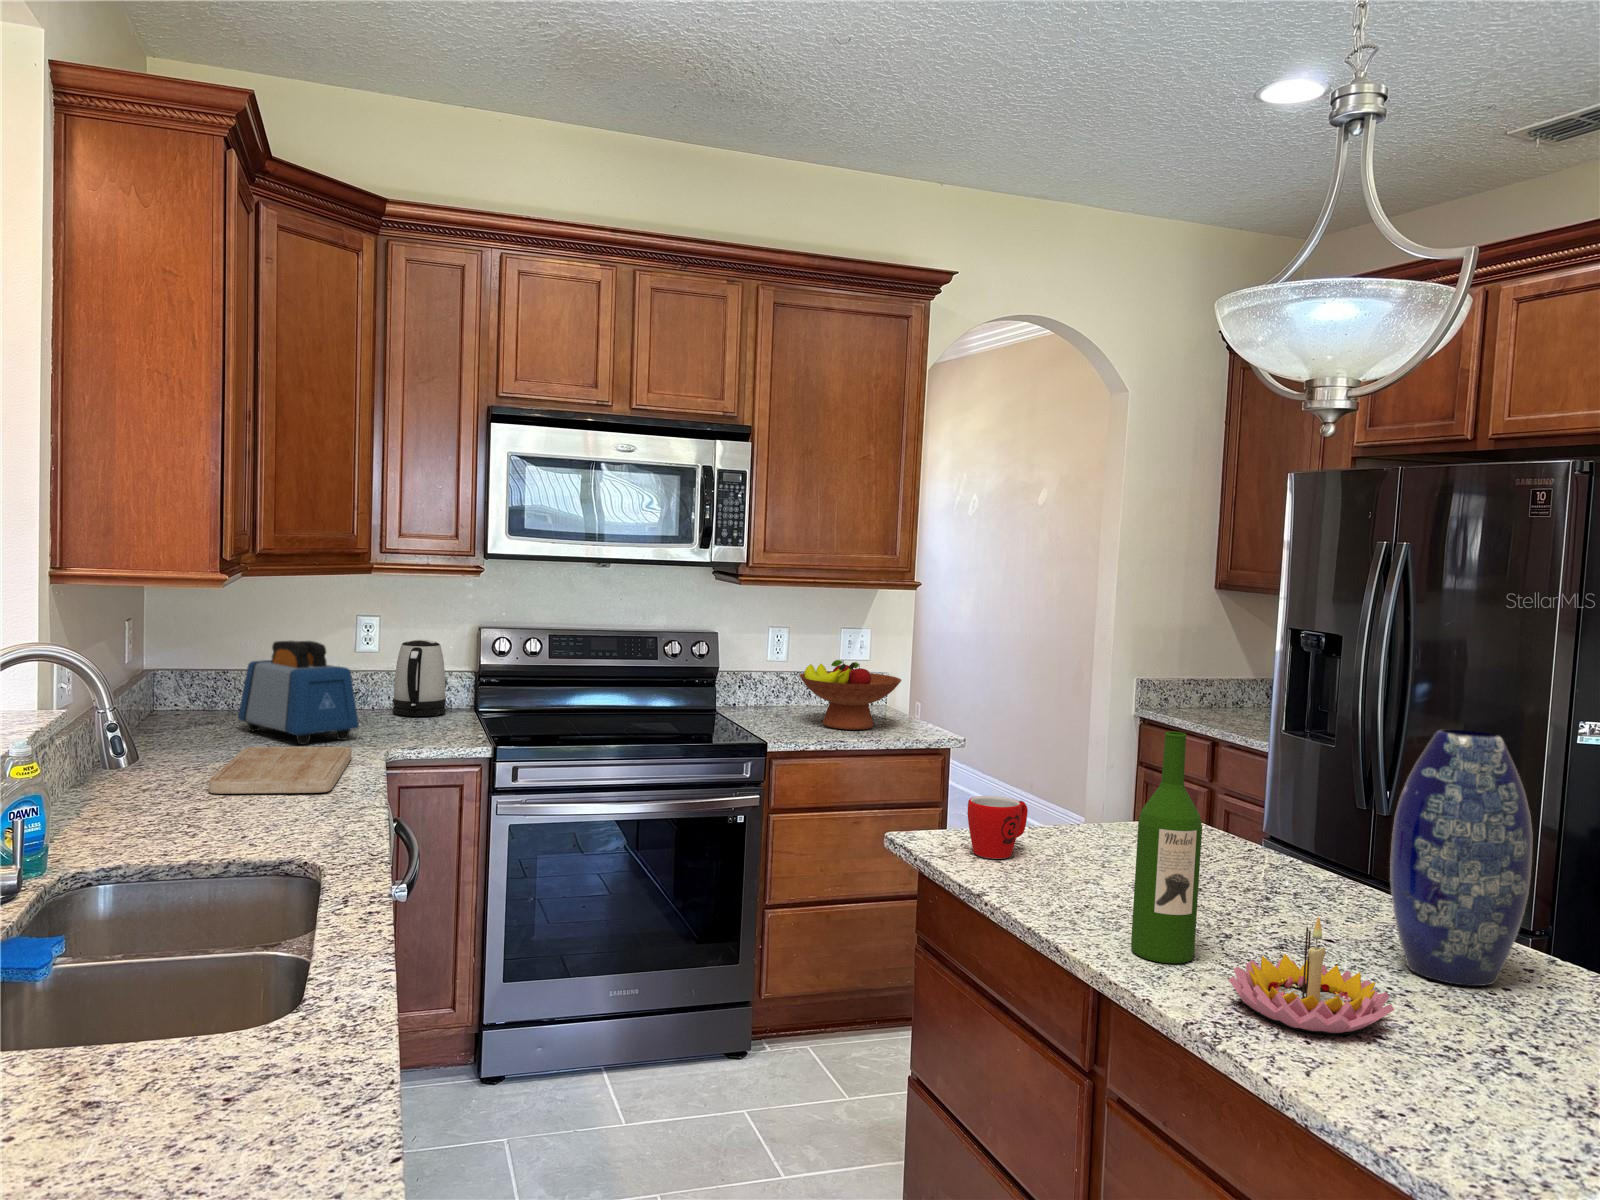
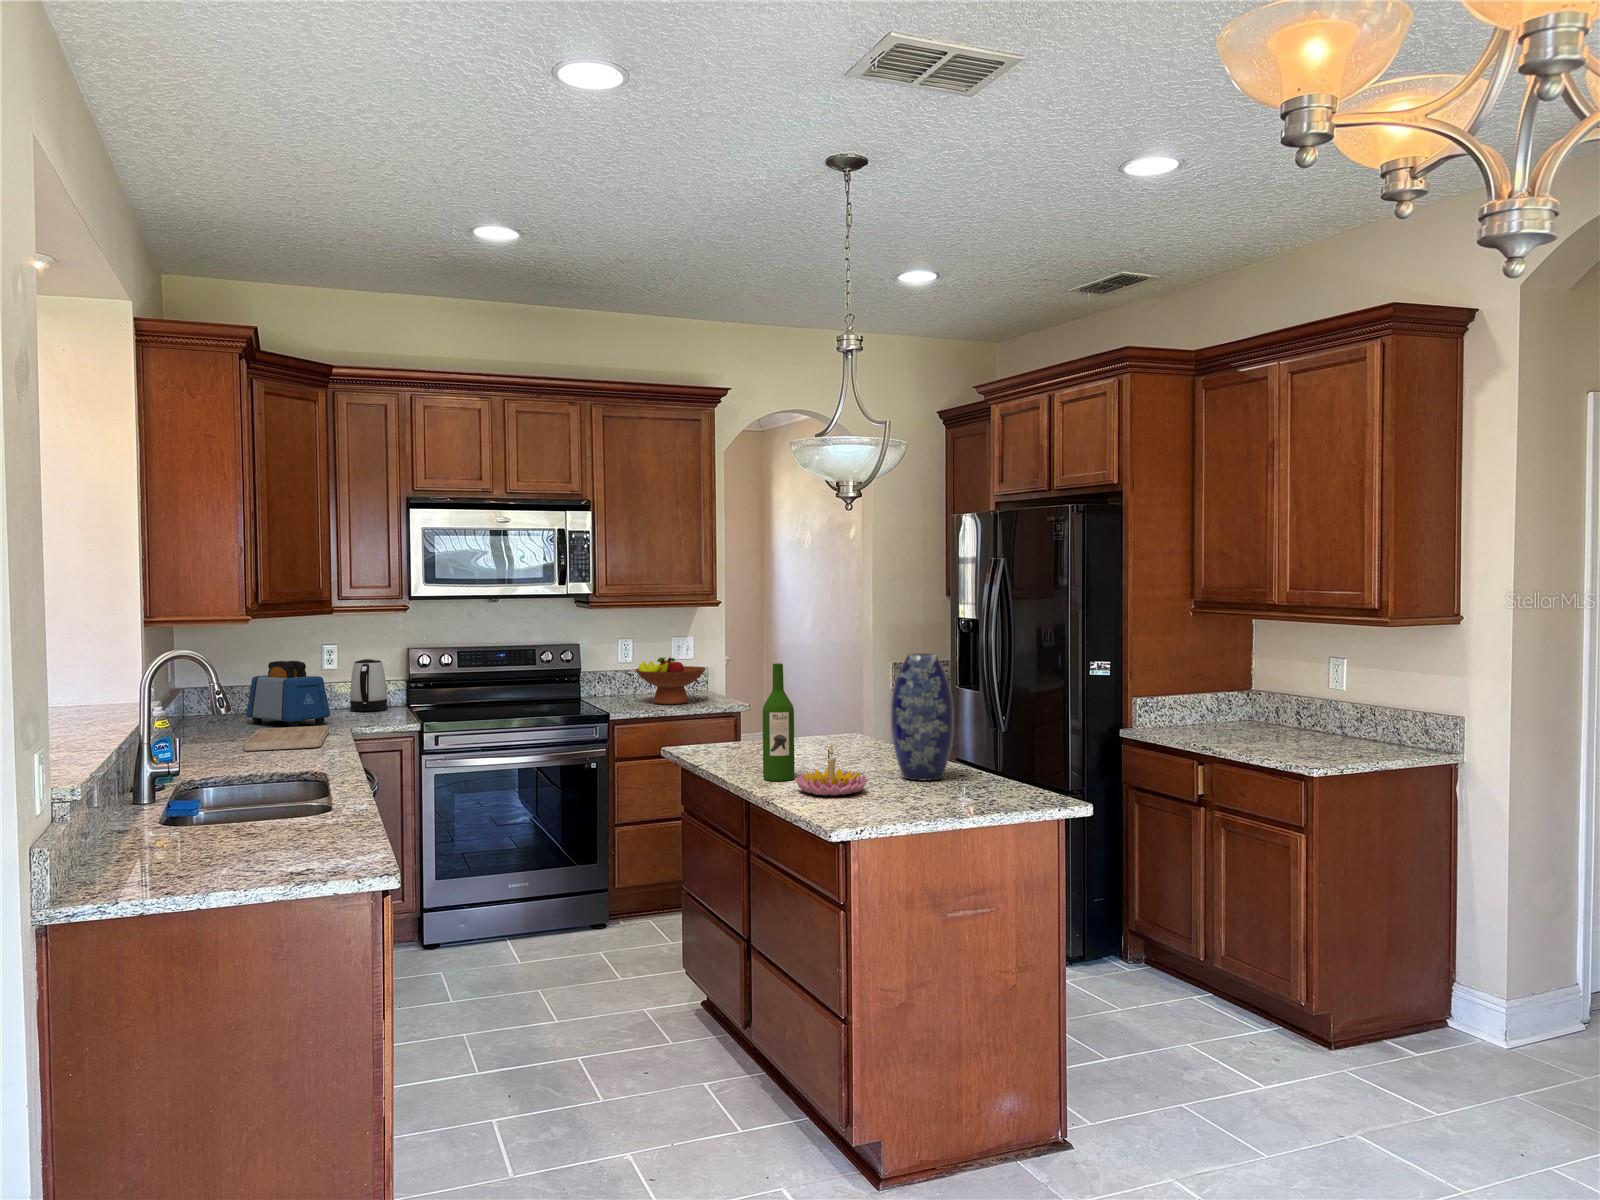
mug: present [967,796,1028,859] -> none [703,718,740,752]

